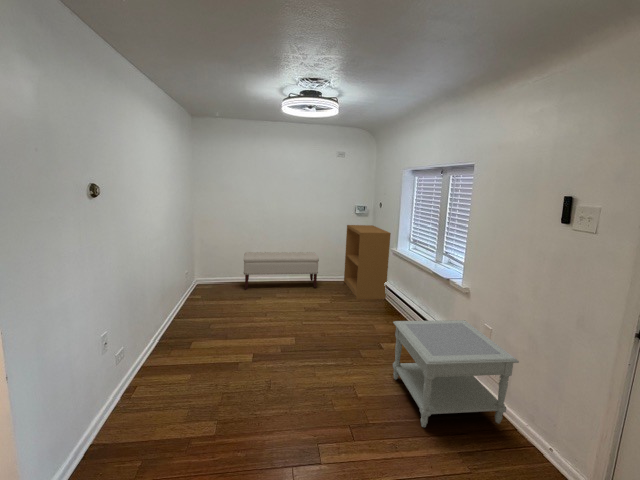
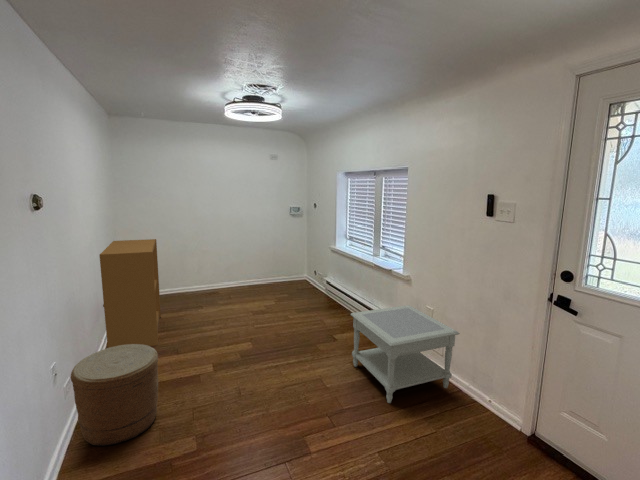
bookshelf: present [344,225,391,299] -> present [99,239,161,348]
bench: present [244,252,319,289] -> none [177,256,258,301]
woven basket: none [119,324,195,414] -> present [71,344,158,446]

